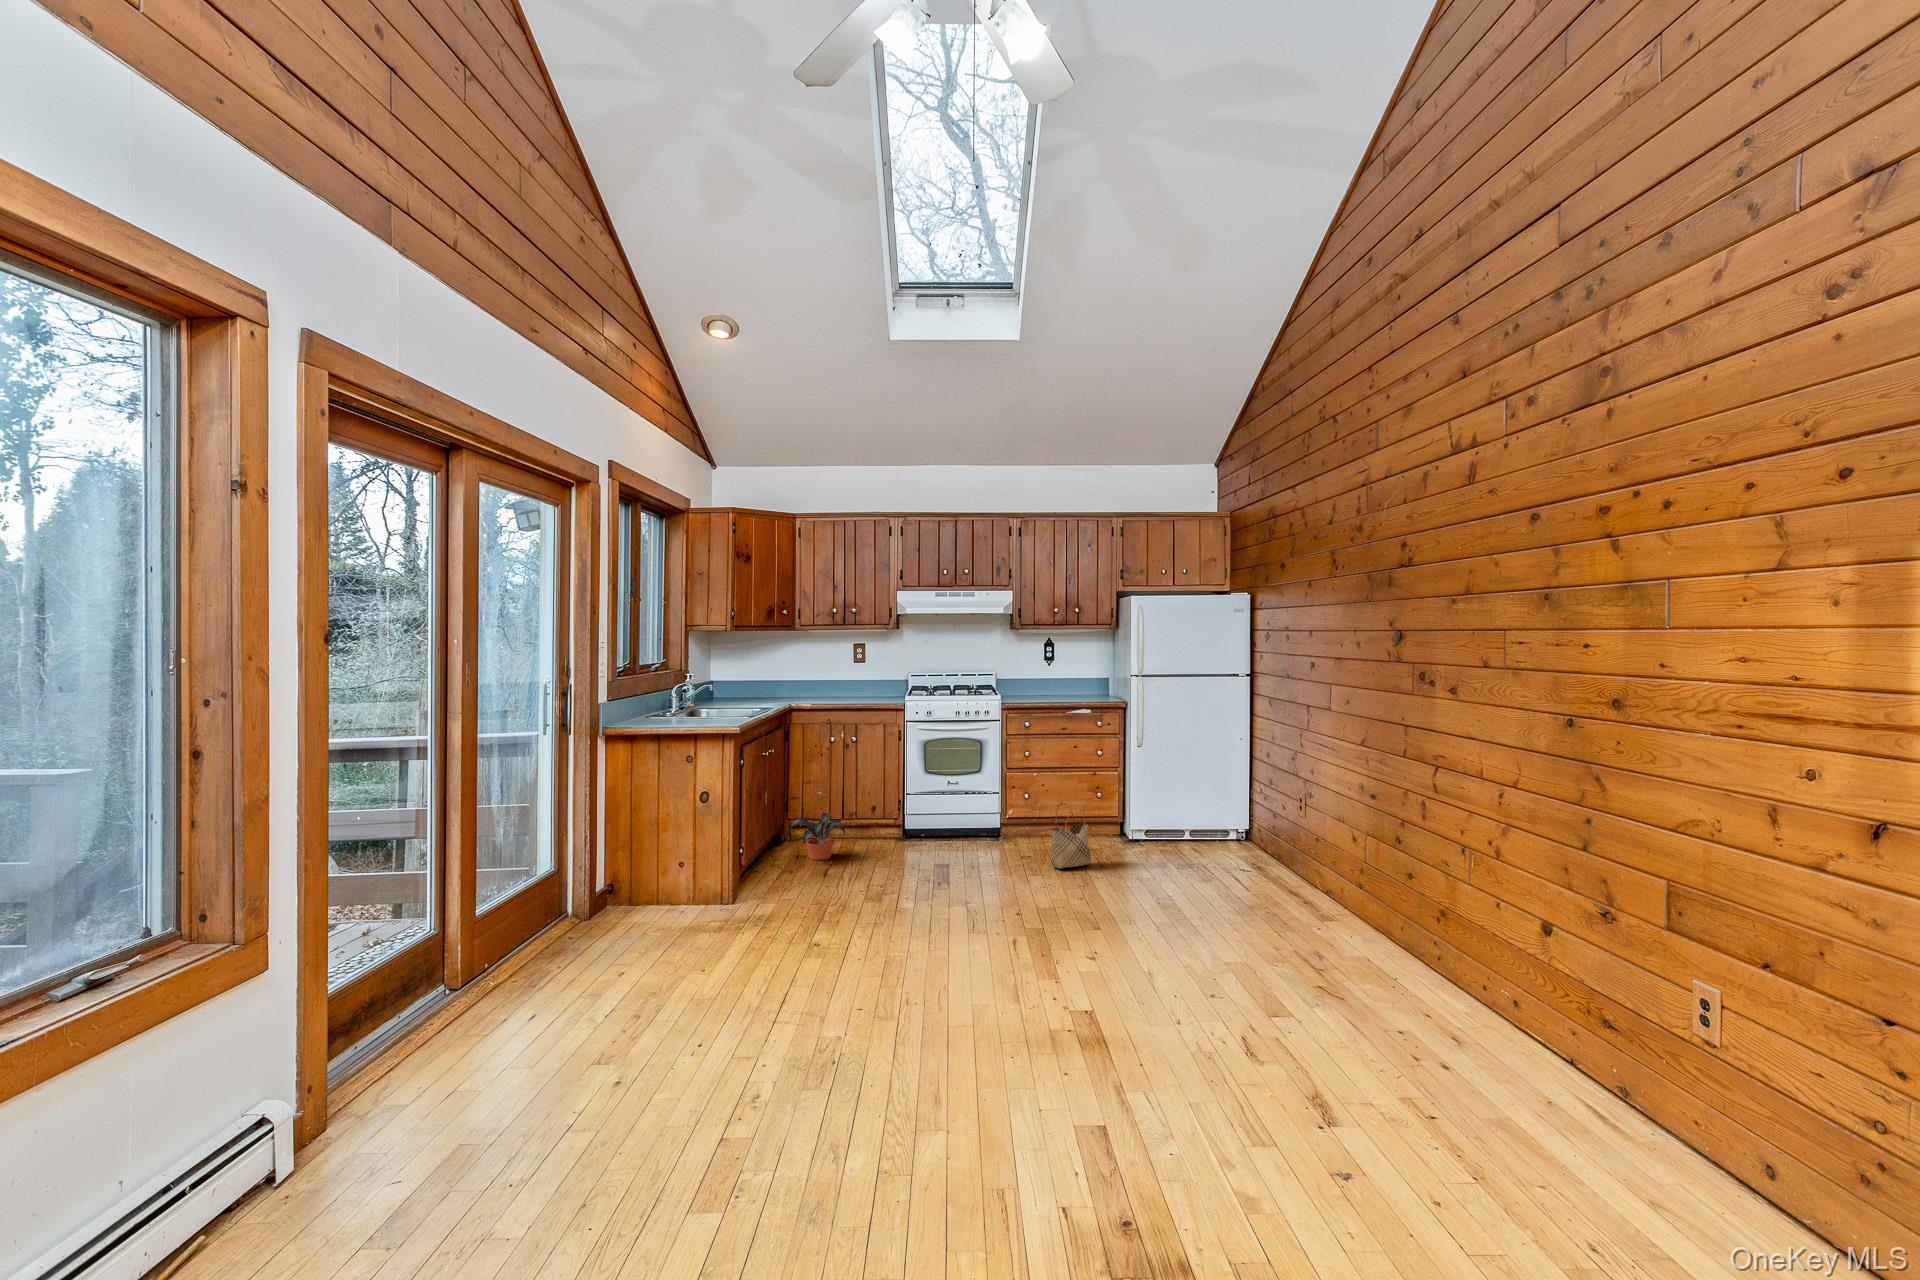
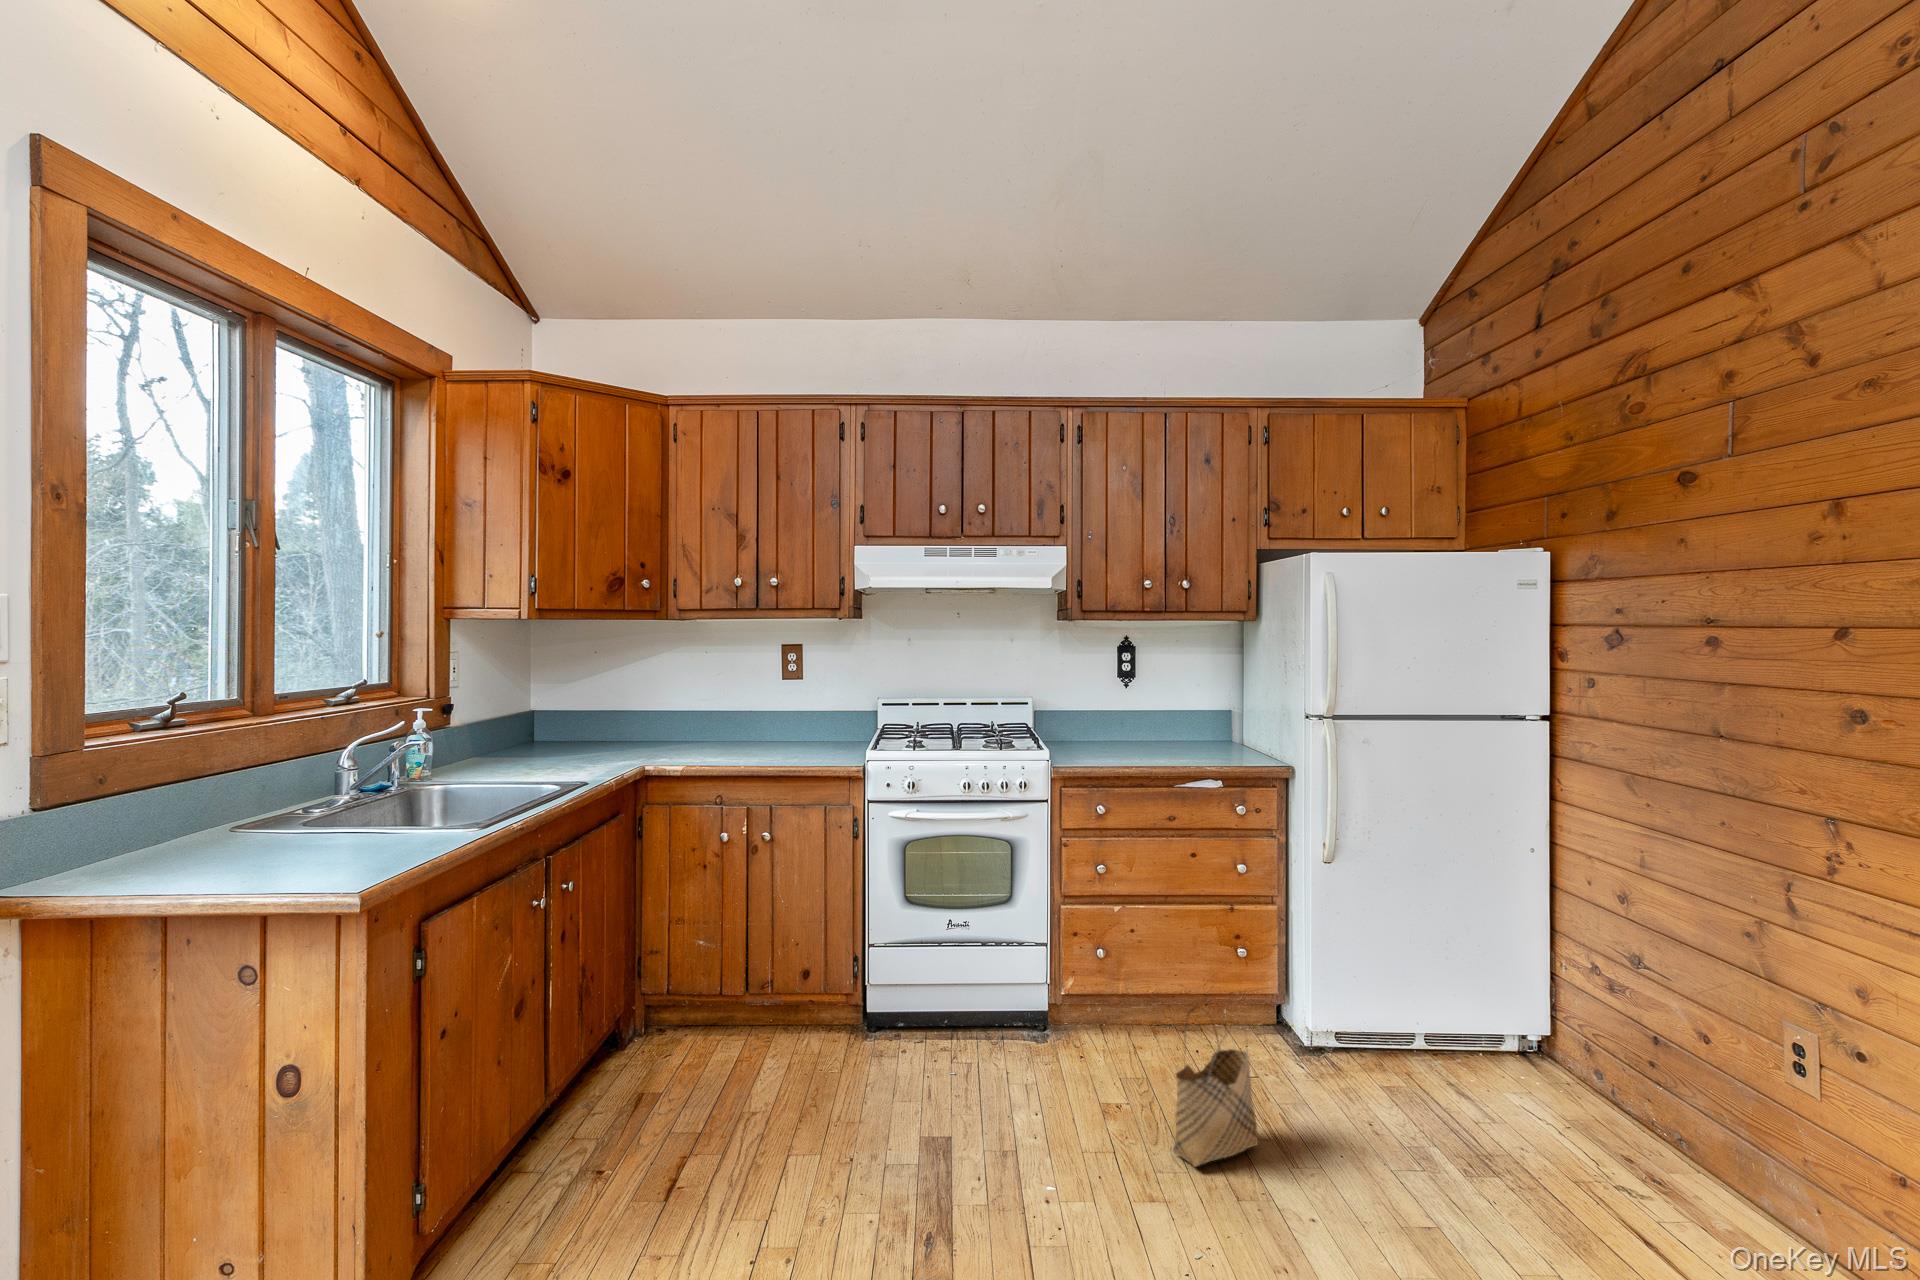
potted plant: present [790,813,845,860] -> none [613,994,732,1109]

